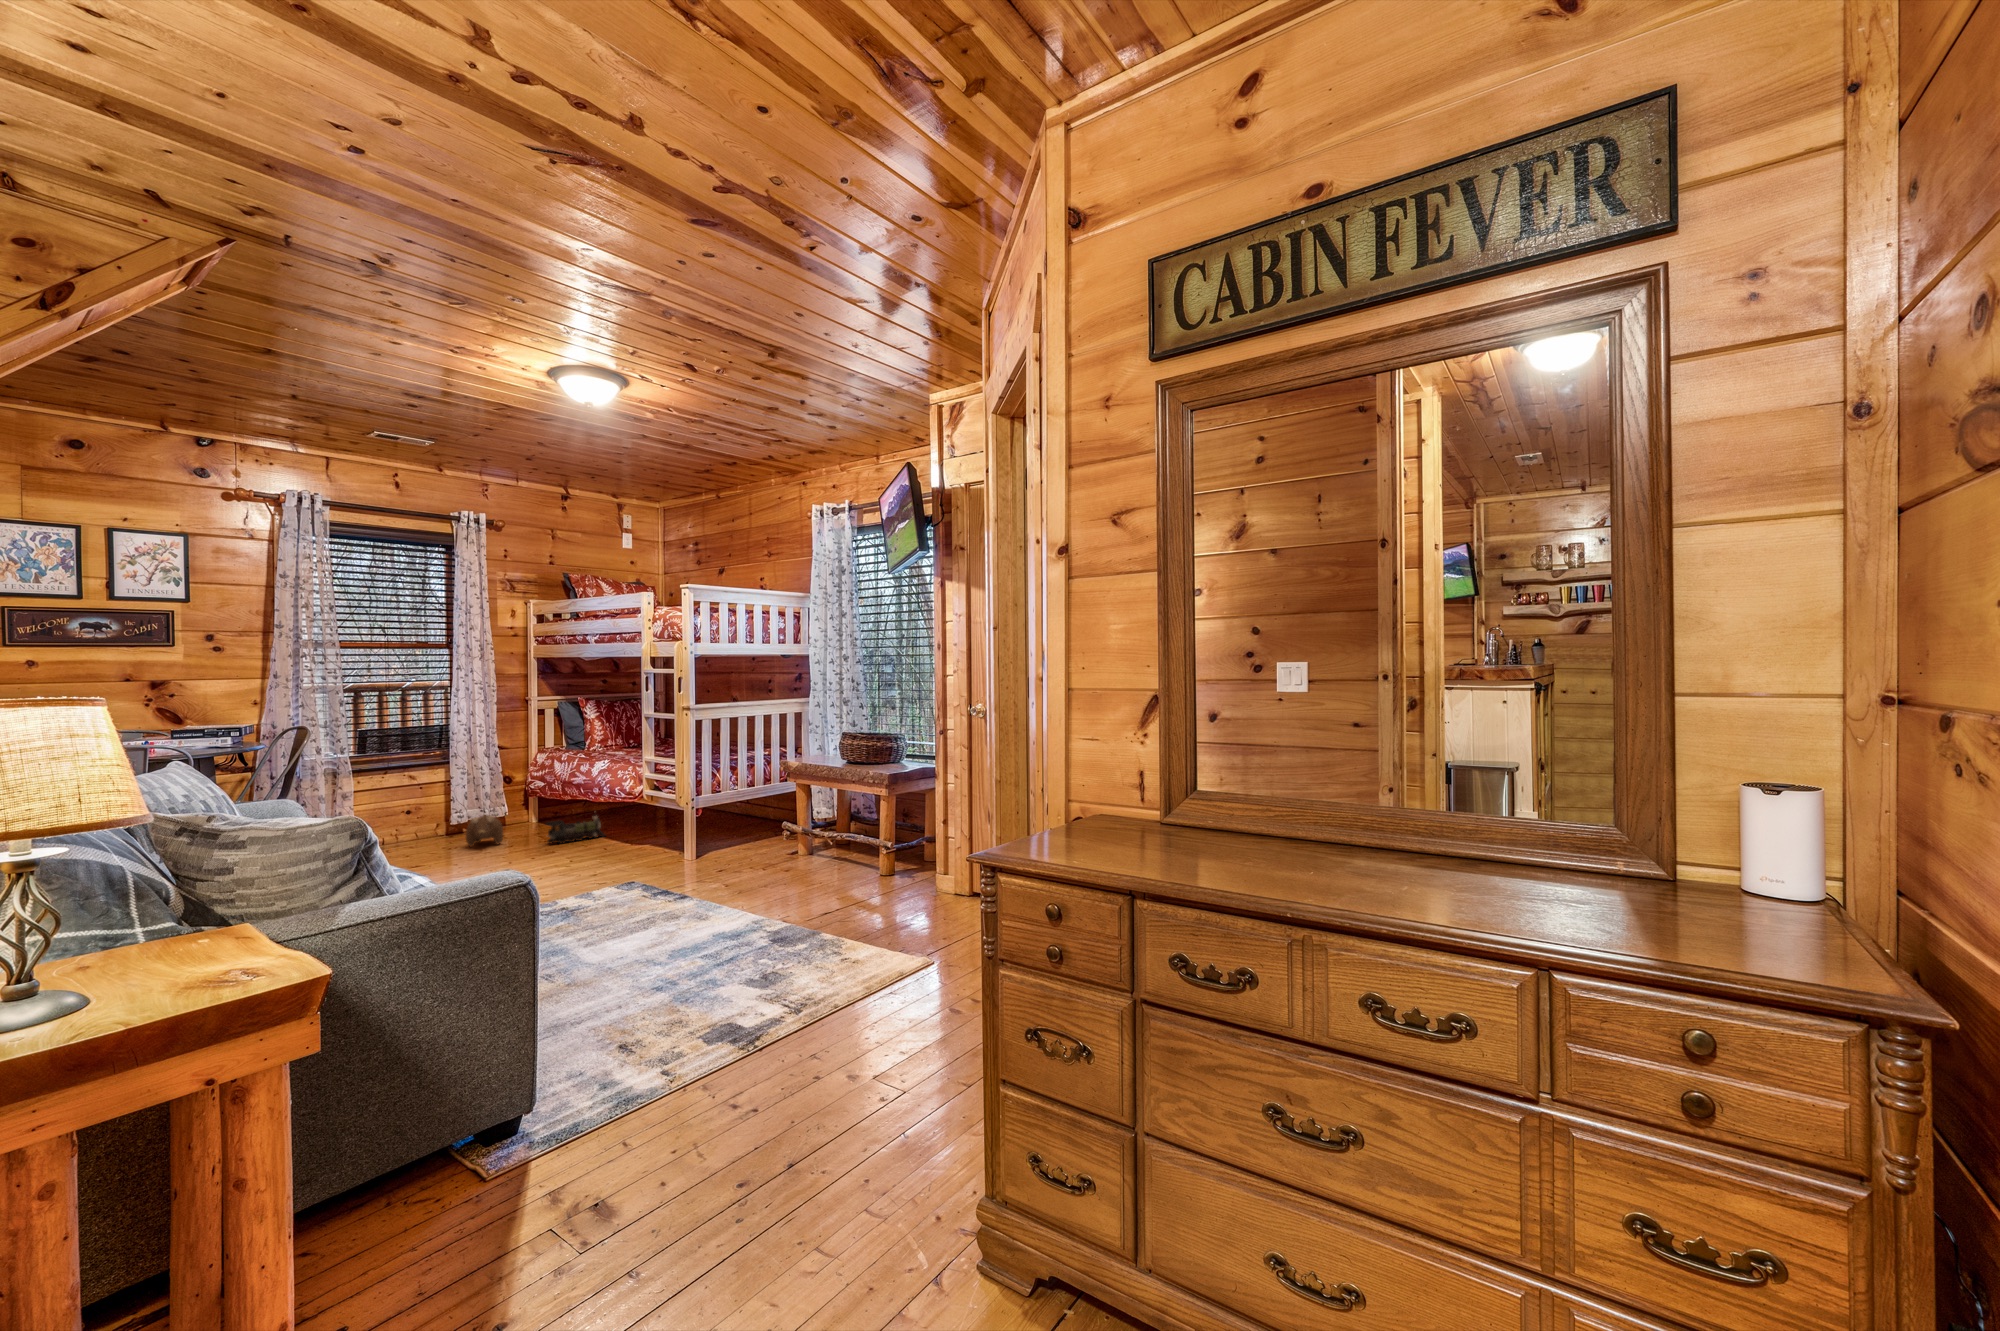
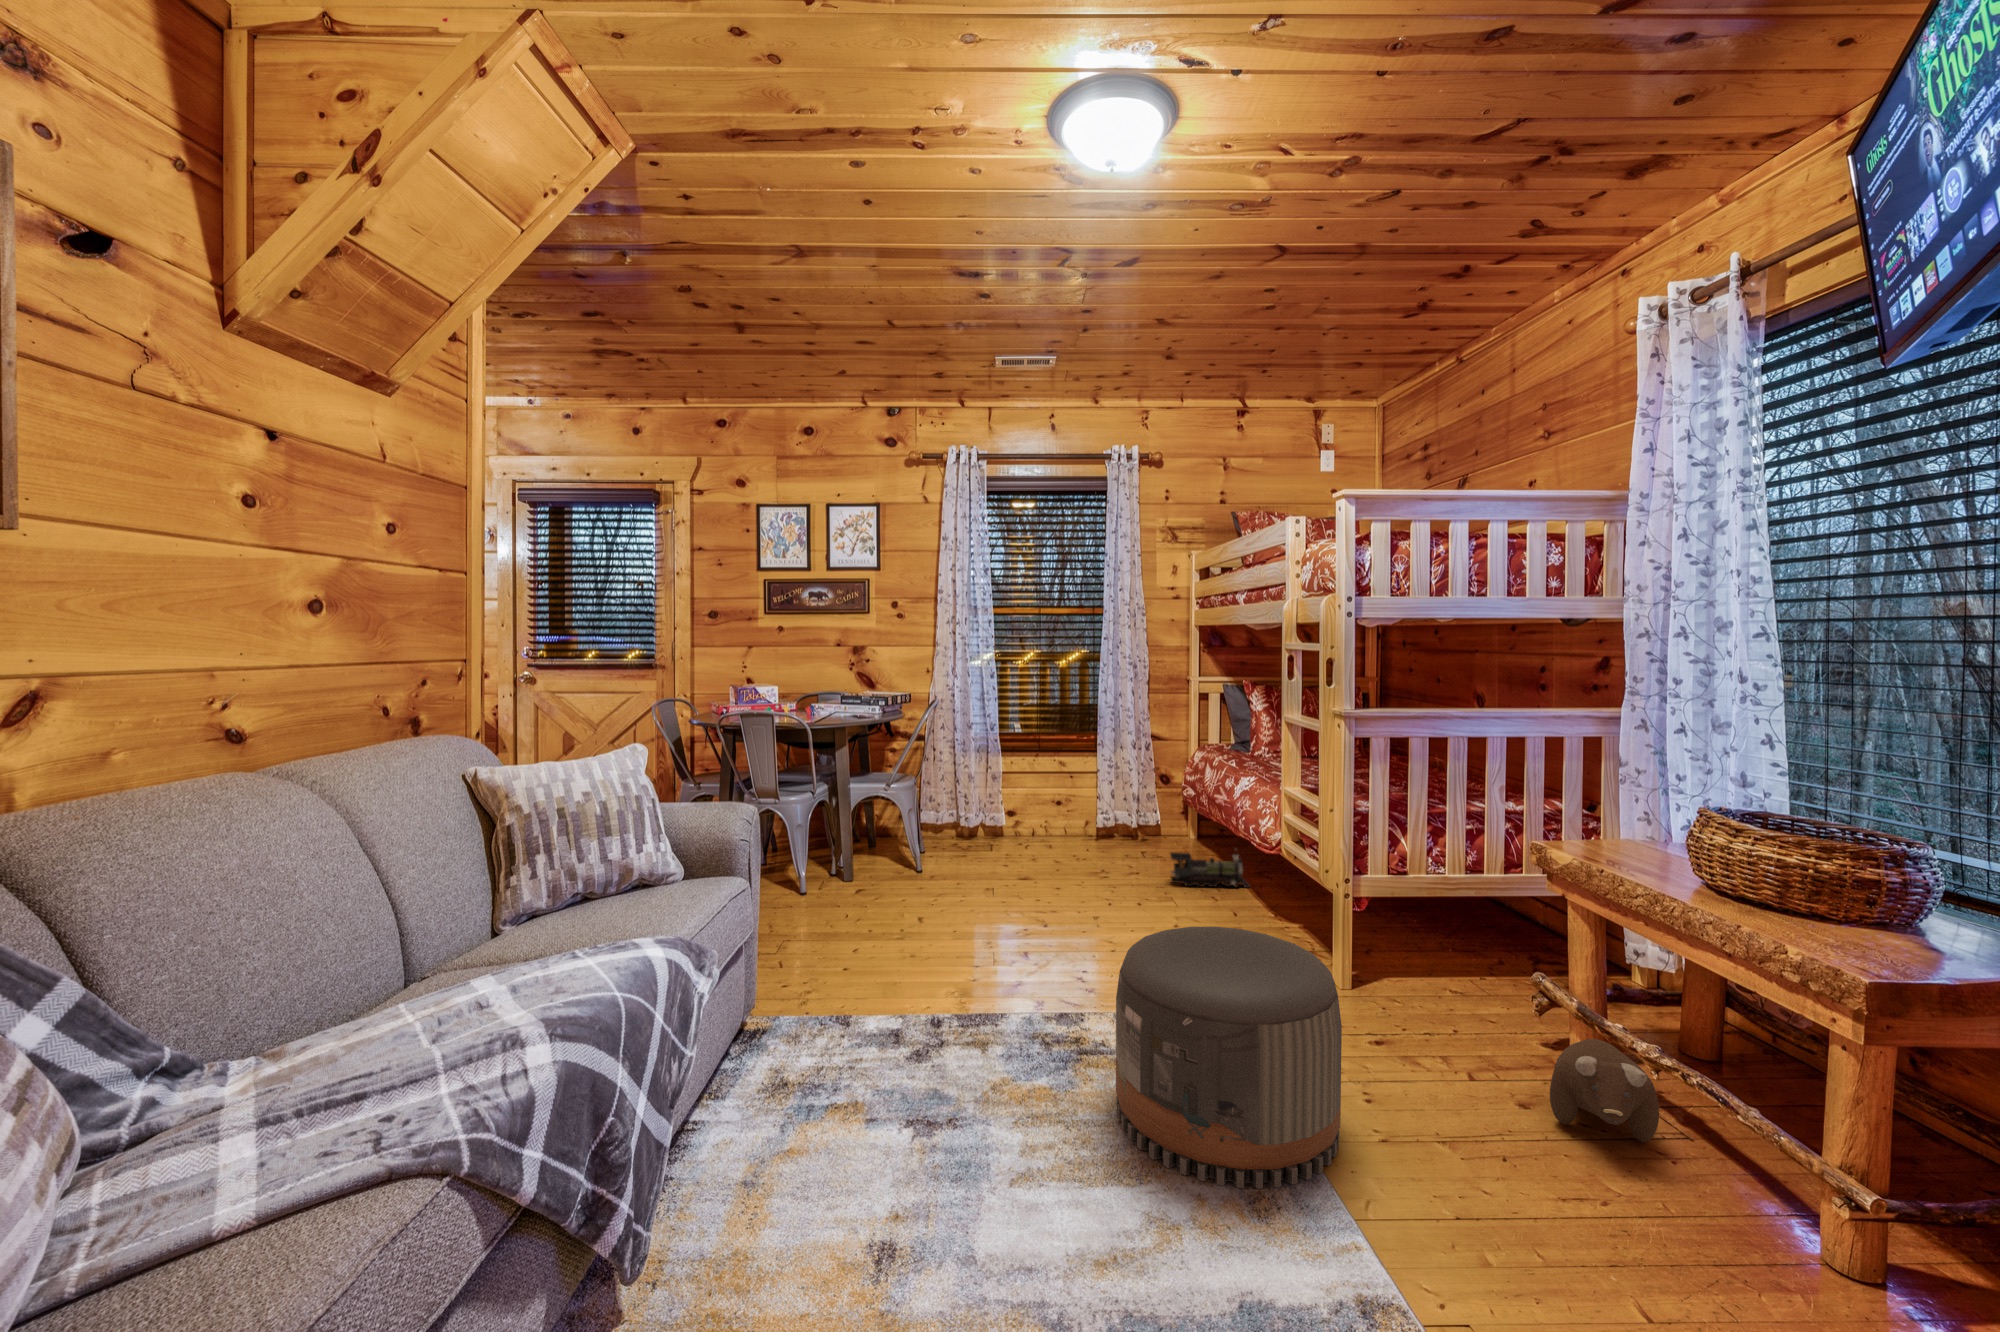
plush toy: present [466,815,503,847] -> present [1550,1039,1659,1142]
pouf: none [613,817,729,924] -> present [1116,926,1342,1188]

